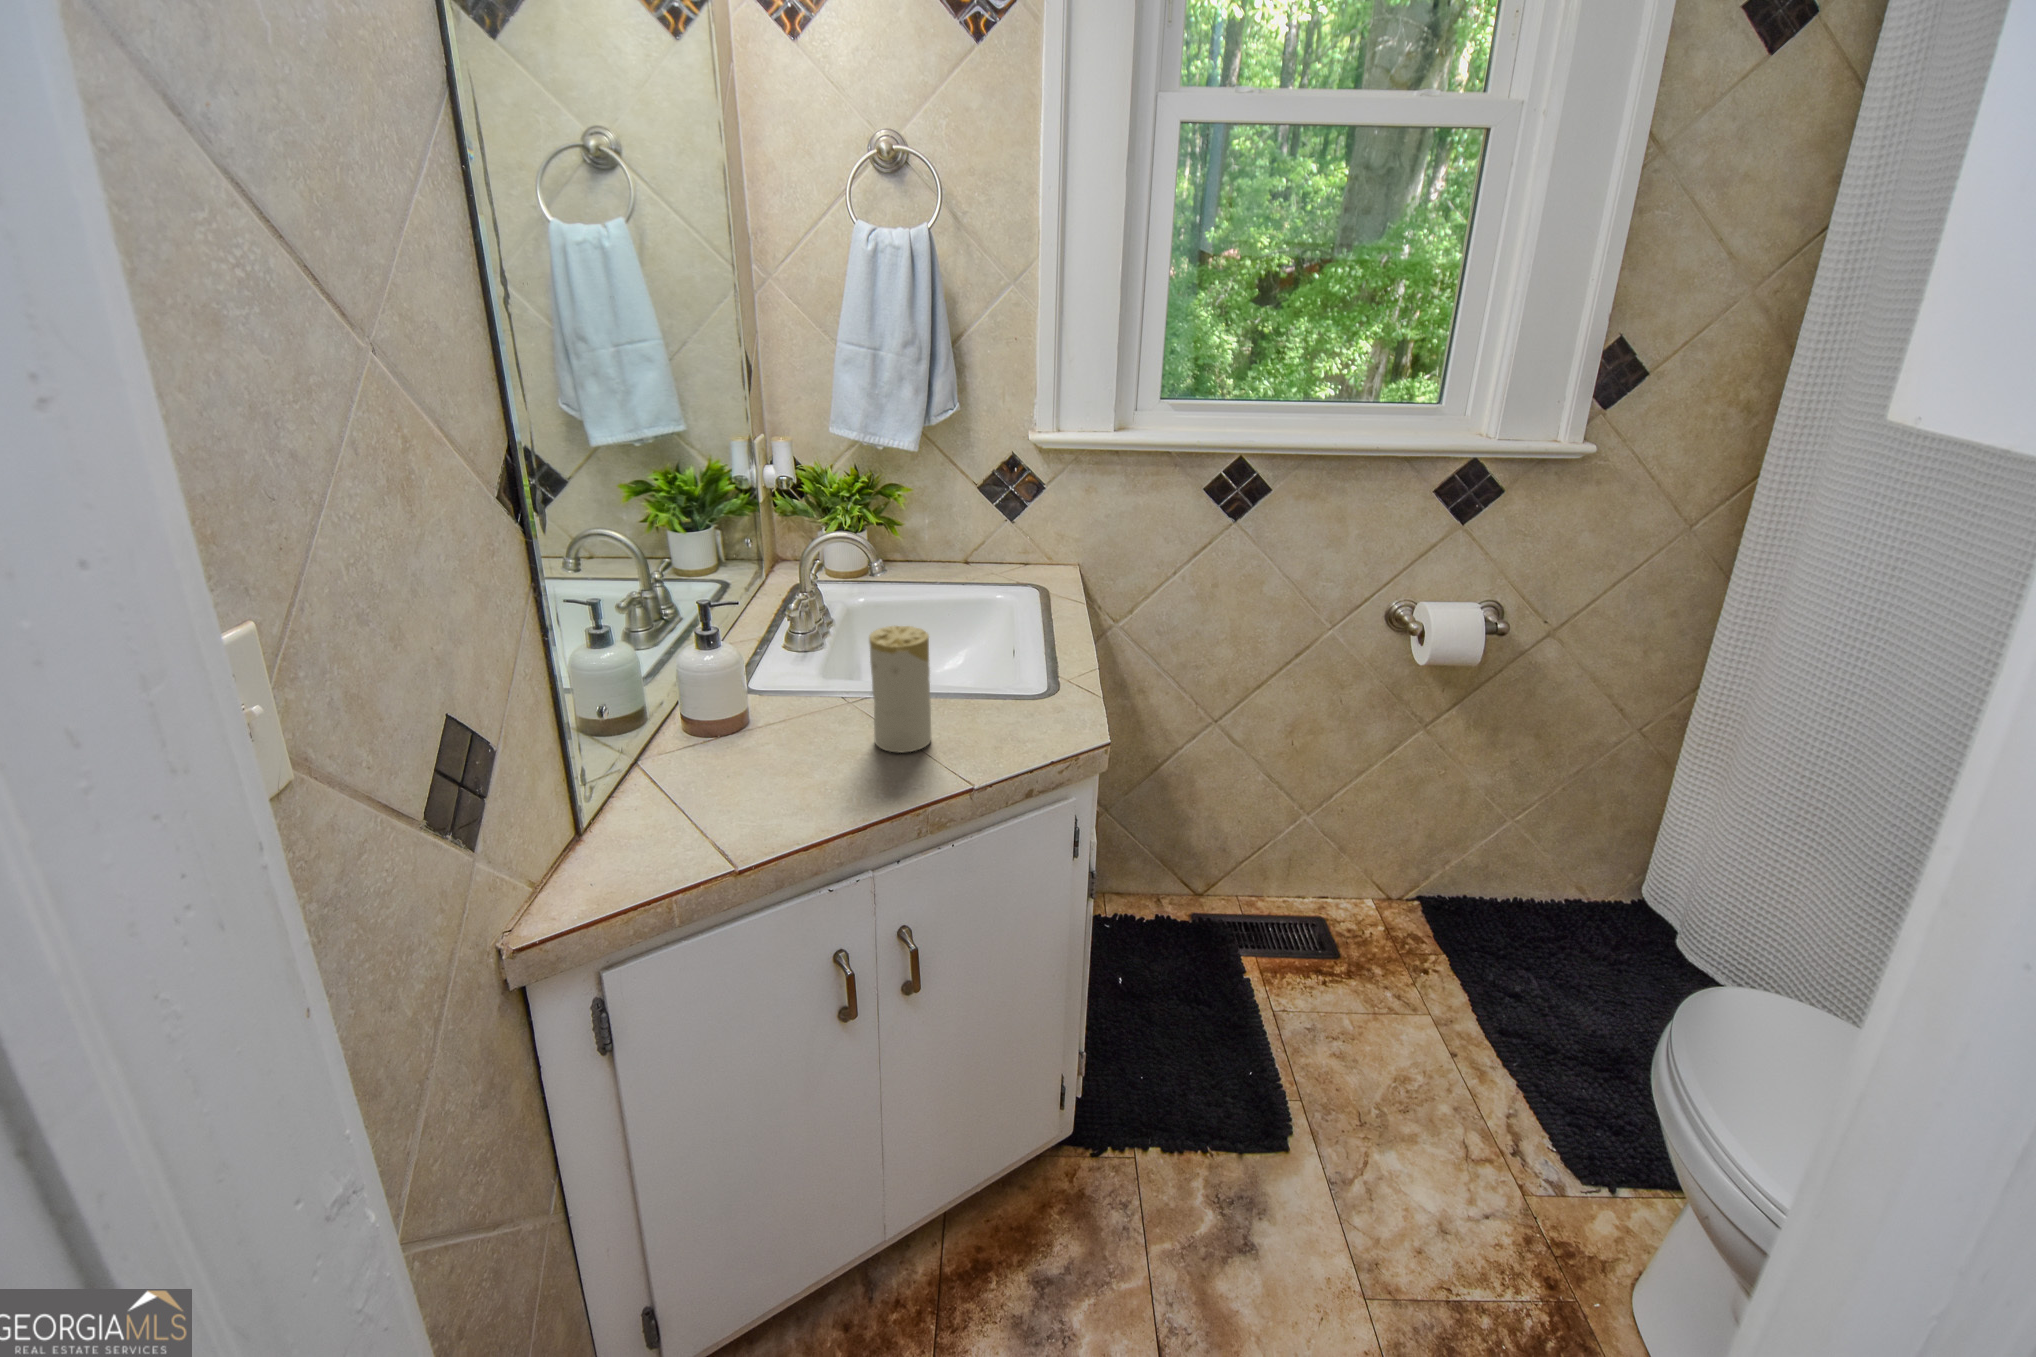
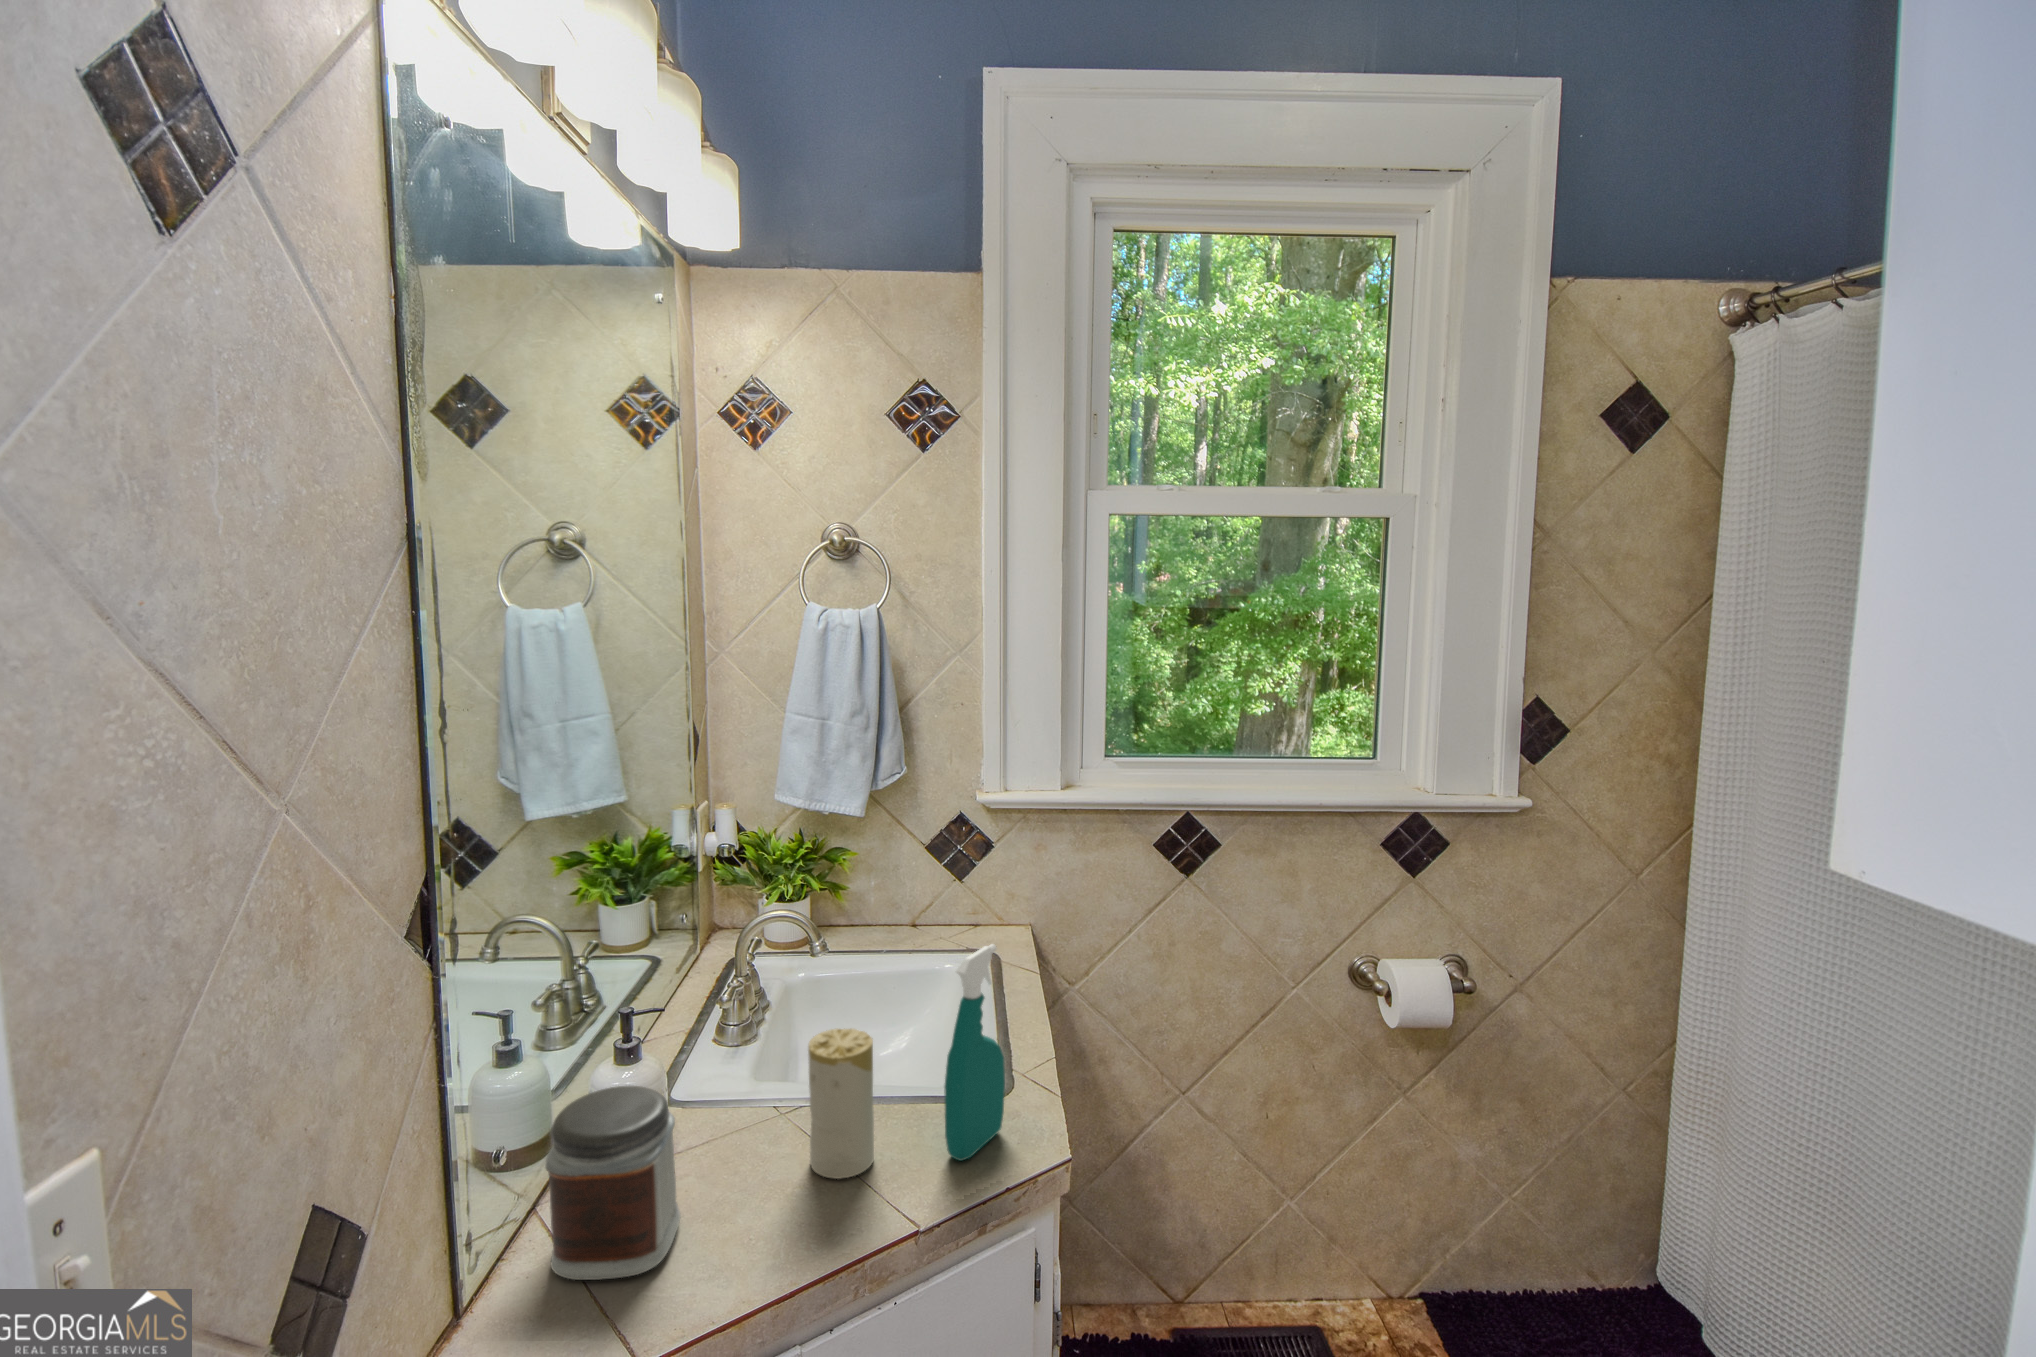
spray bottle: none [995,552,1051,743] -> present [944,944,1005,1161]
jar: none [640,662,762,815] -> present [545,1086,680,1280]

